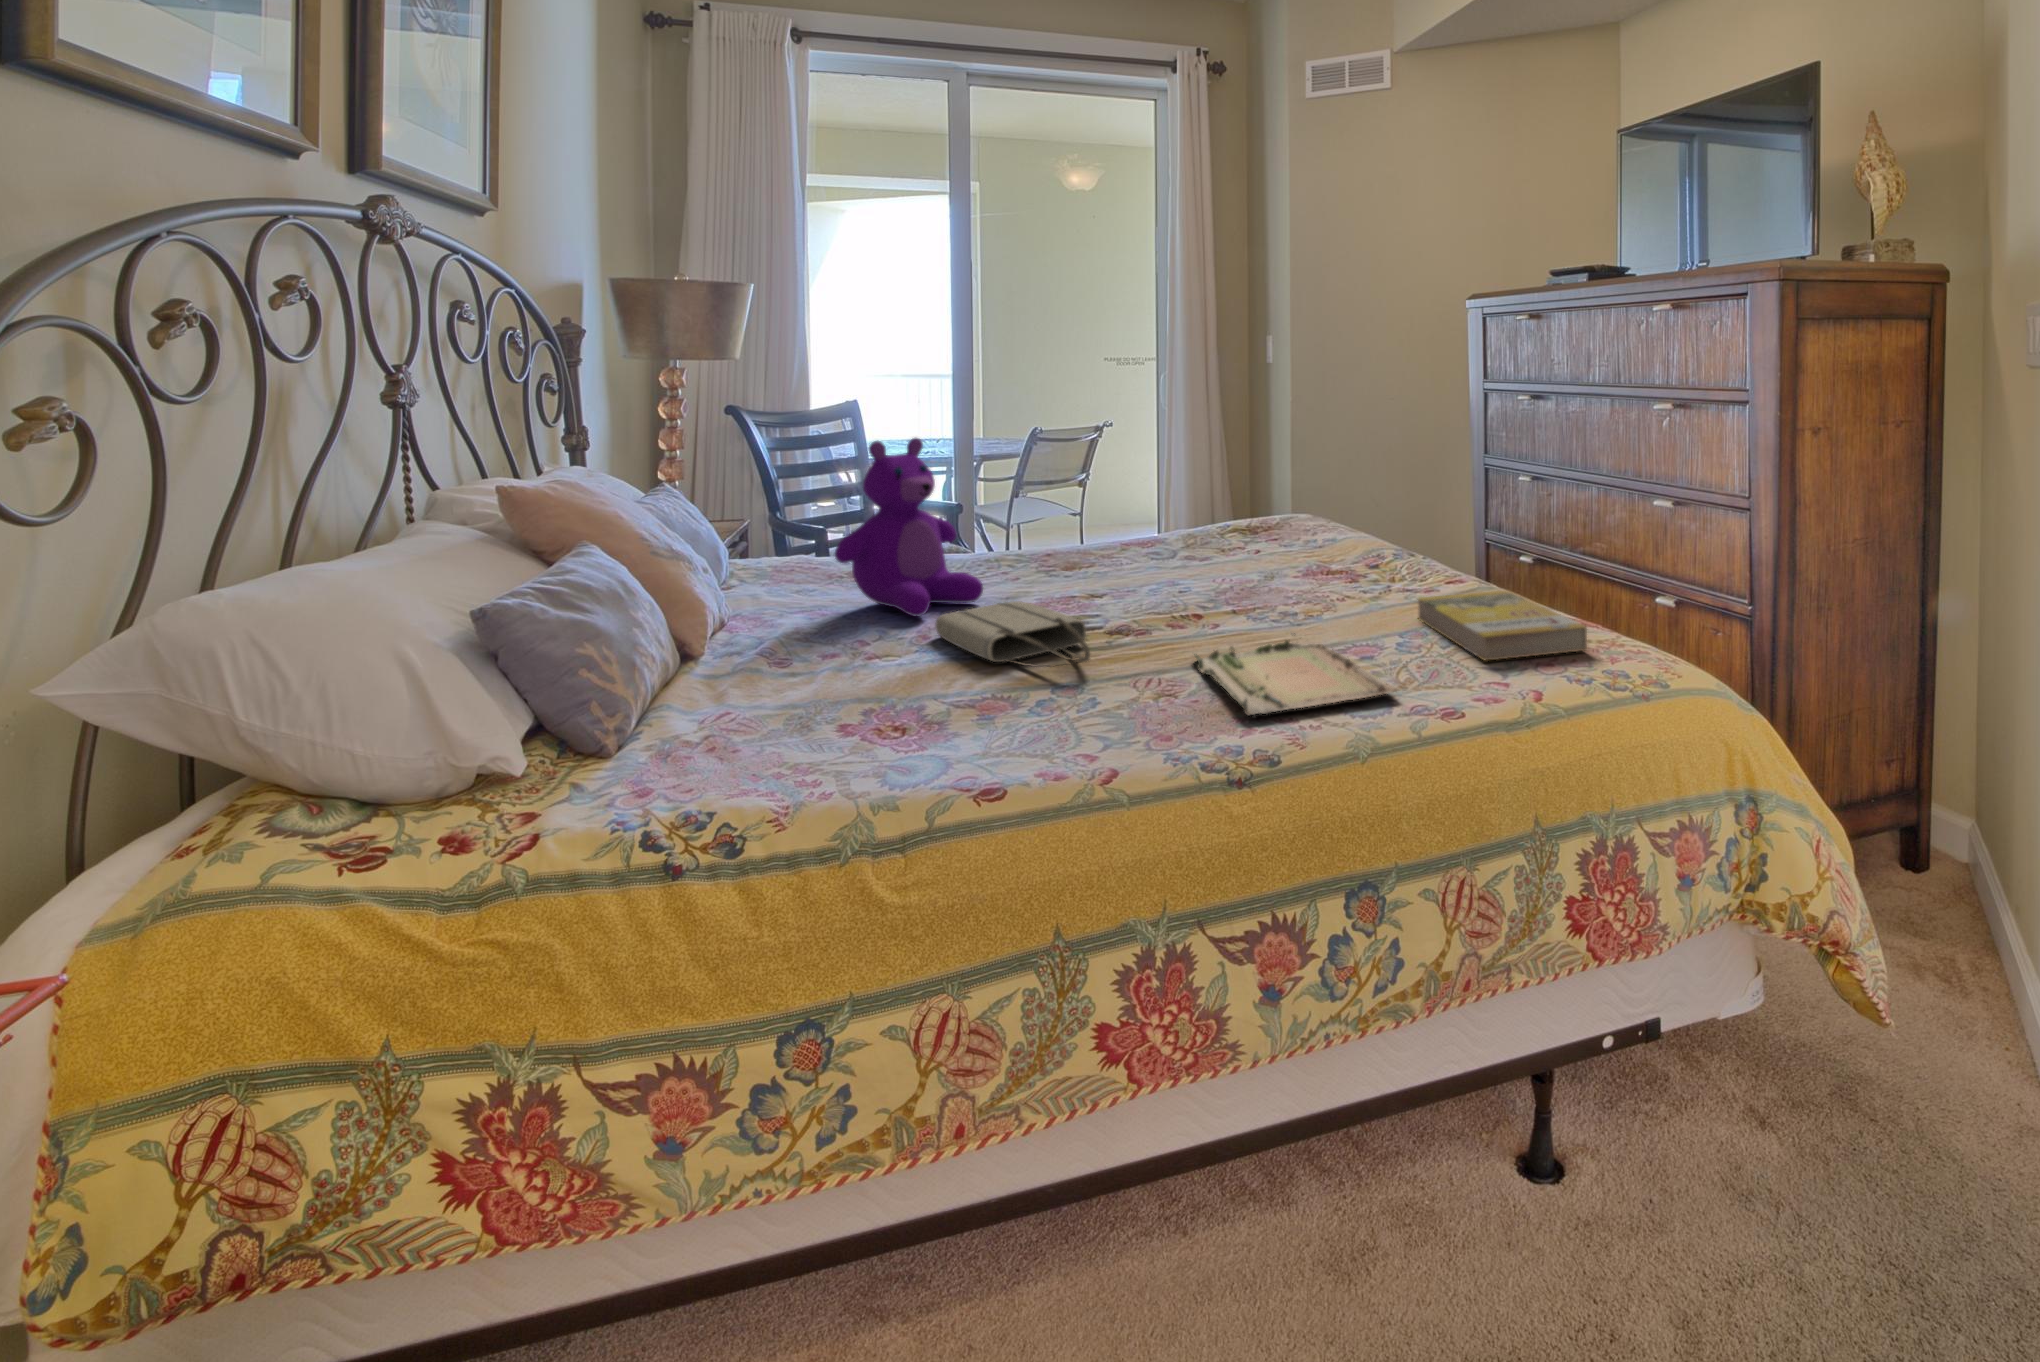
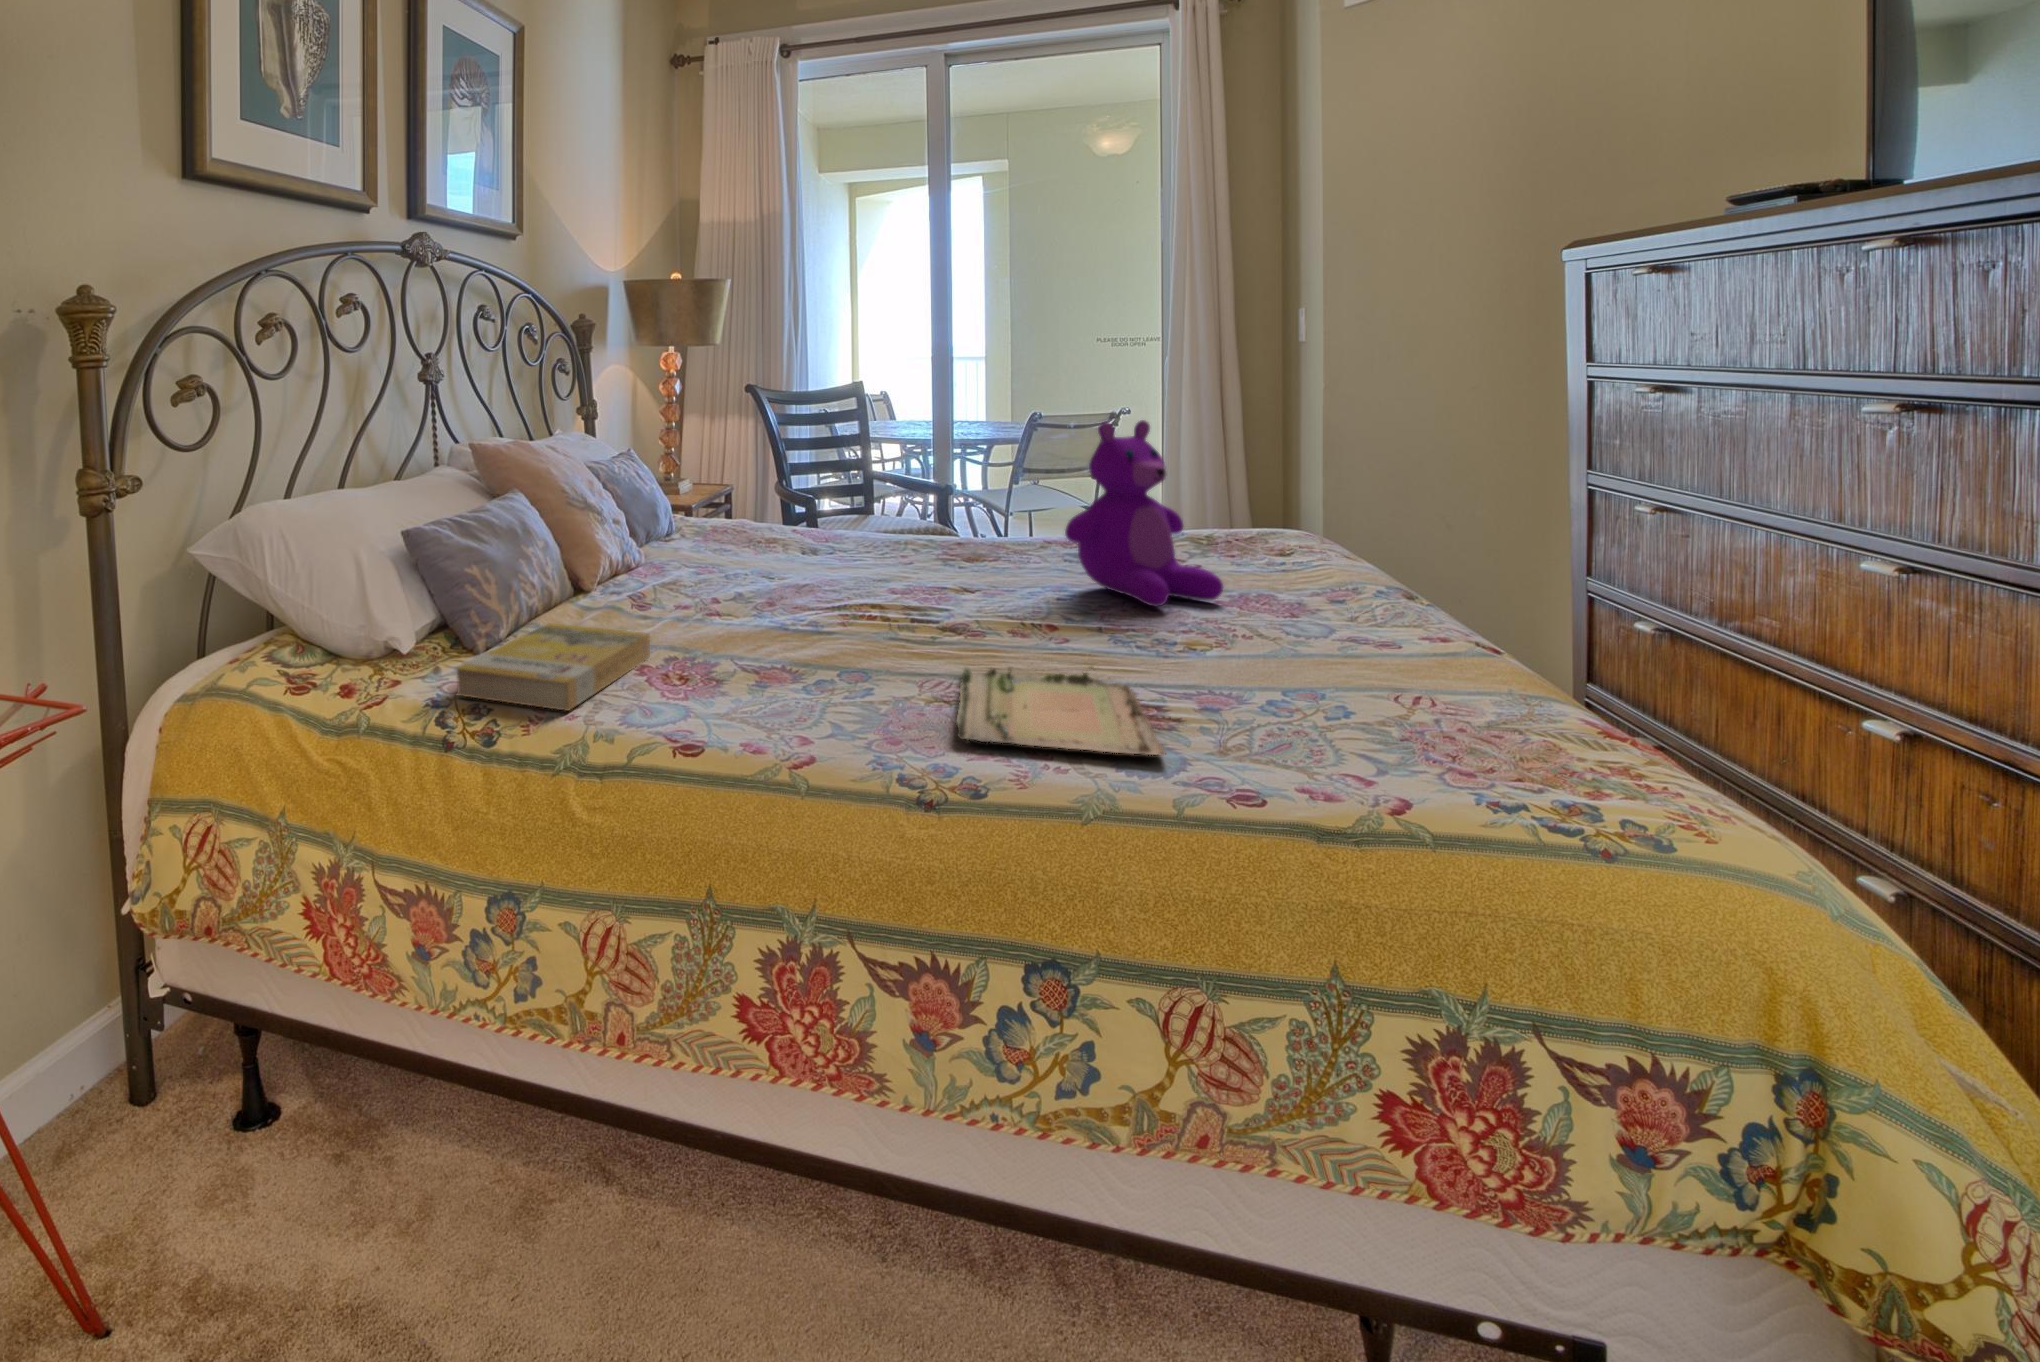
teddy bear: present [835,438,983,616] -> present [1065,420,1223,606]
book: present [1418,591,1587,661] -> present [456,623,650,711]
tote bag: present [935,601,1090,667] -> none [753,586,876,652]

